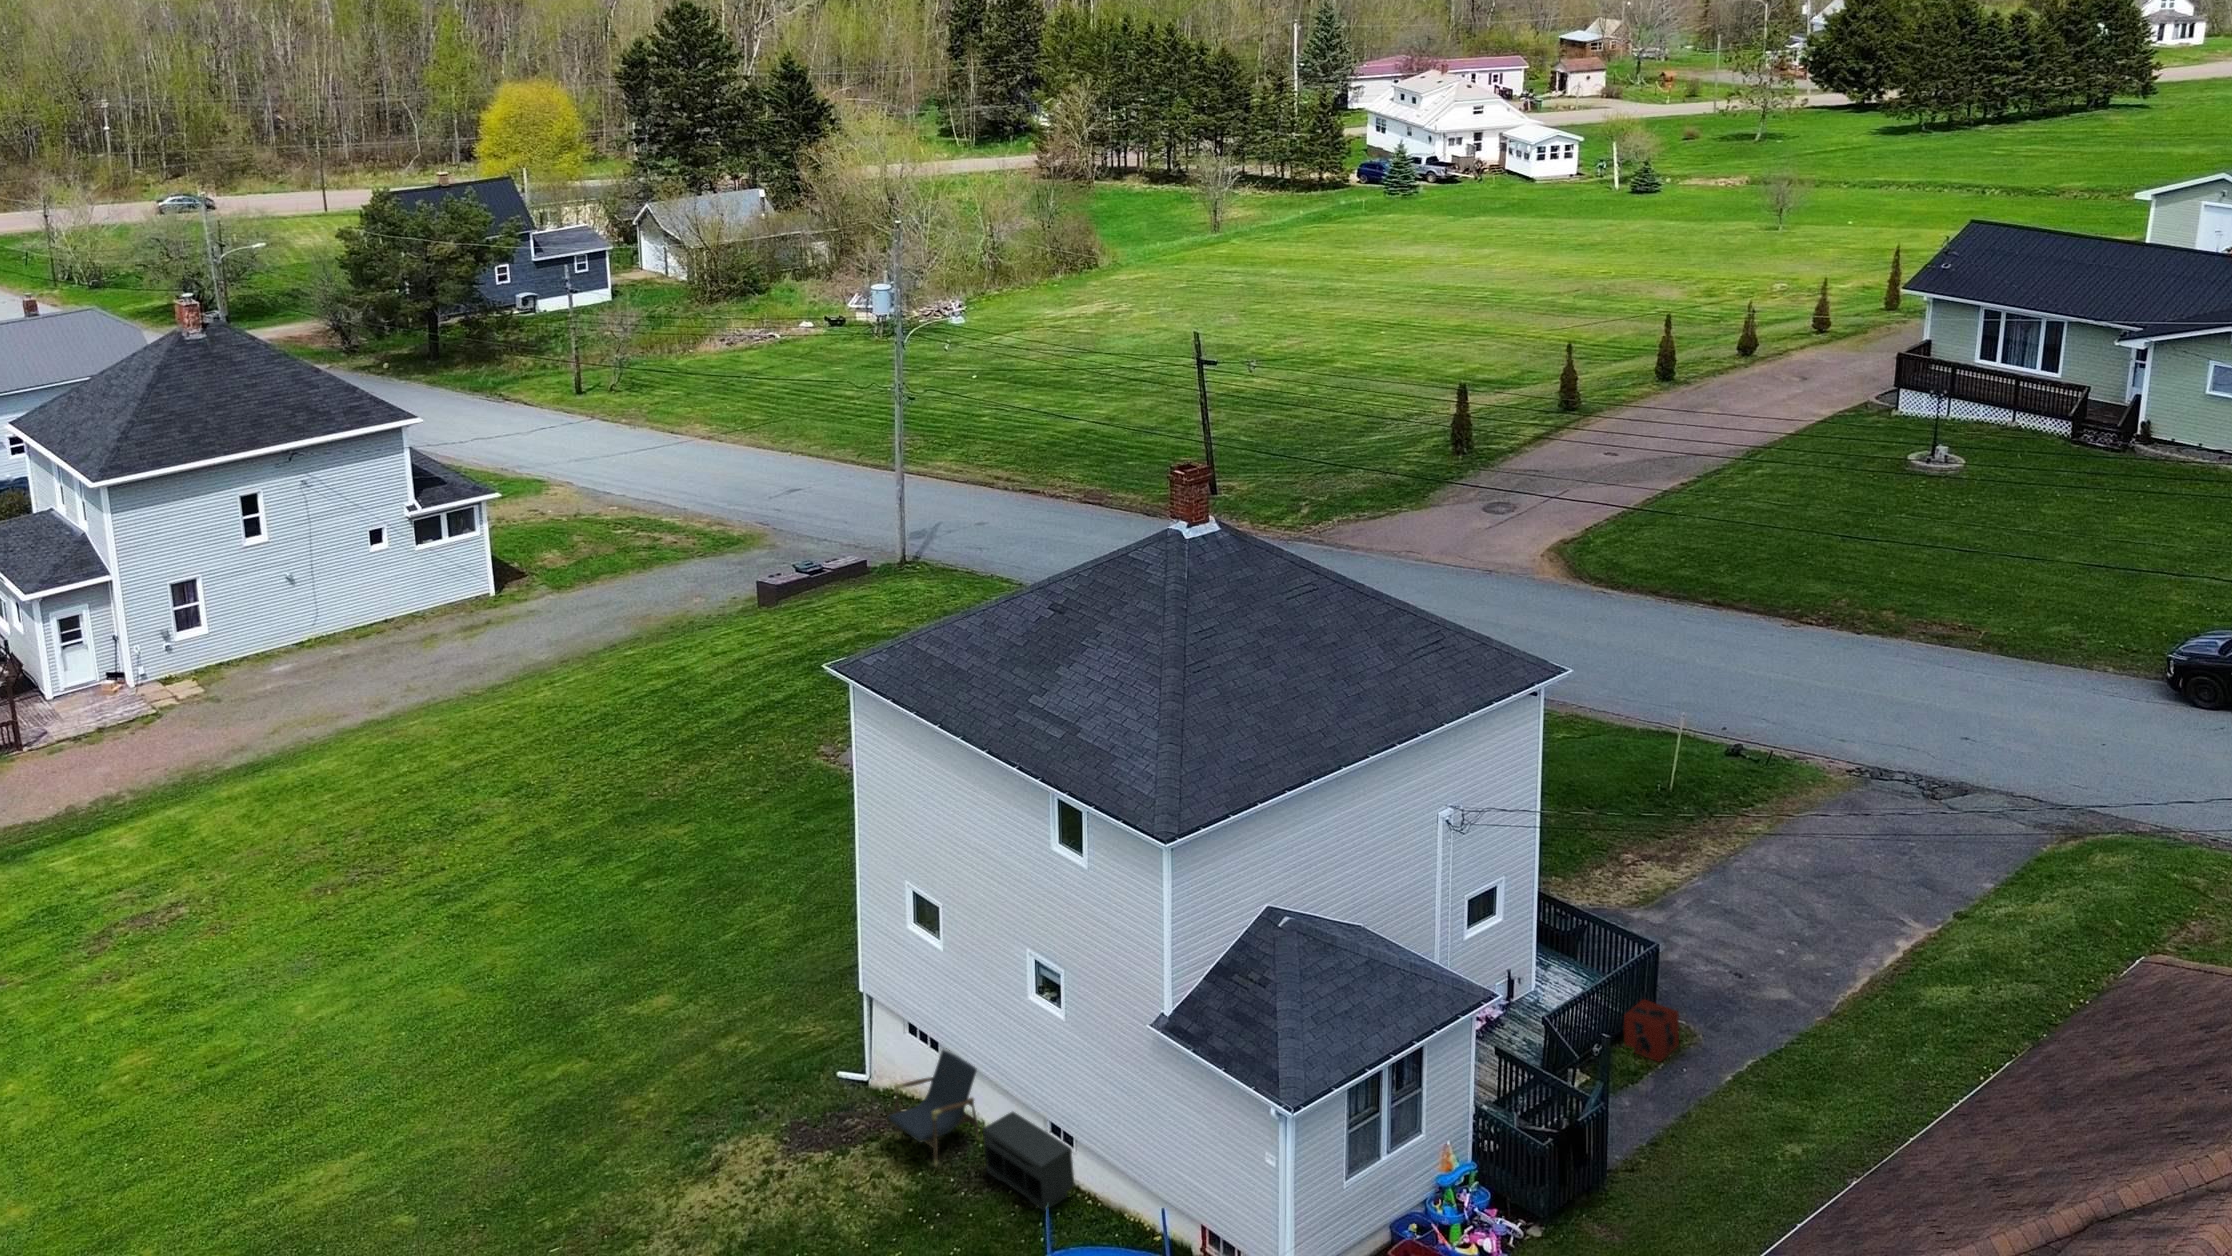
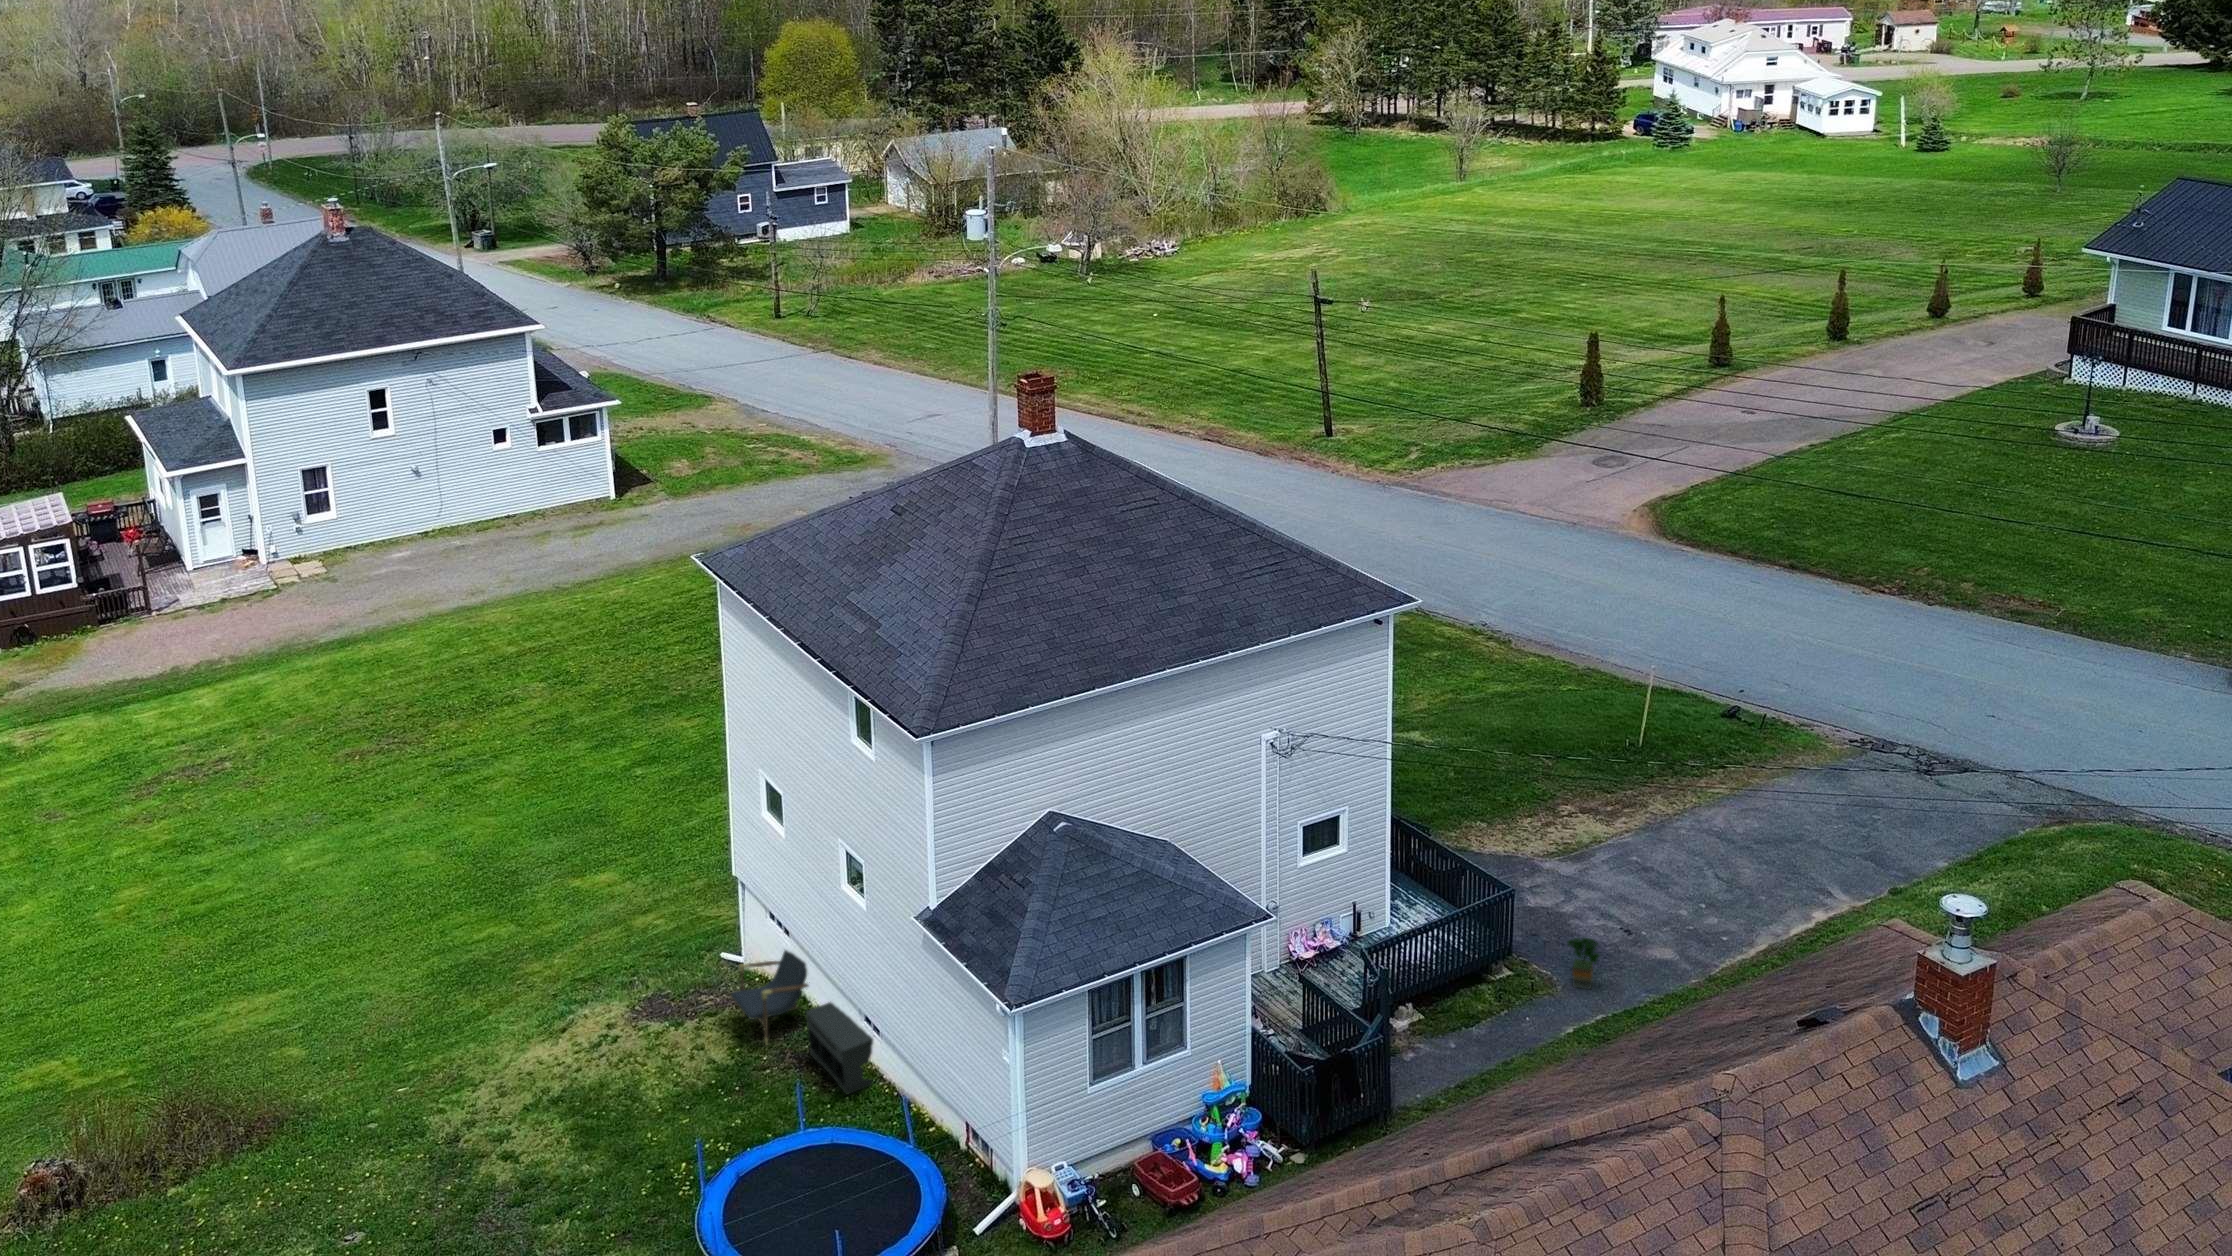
potted tree: none [1702,981,1737,1031] -> present [1568,938,1599,989]
storage box: present [1624,999,1679,1062] -> none [1474,948,1533,1014]

